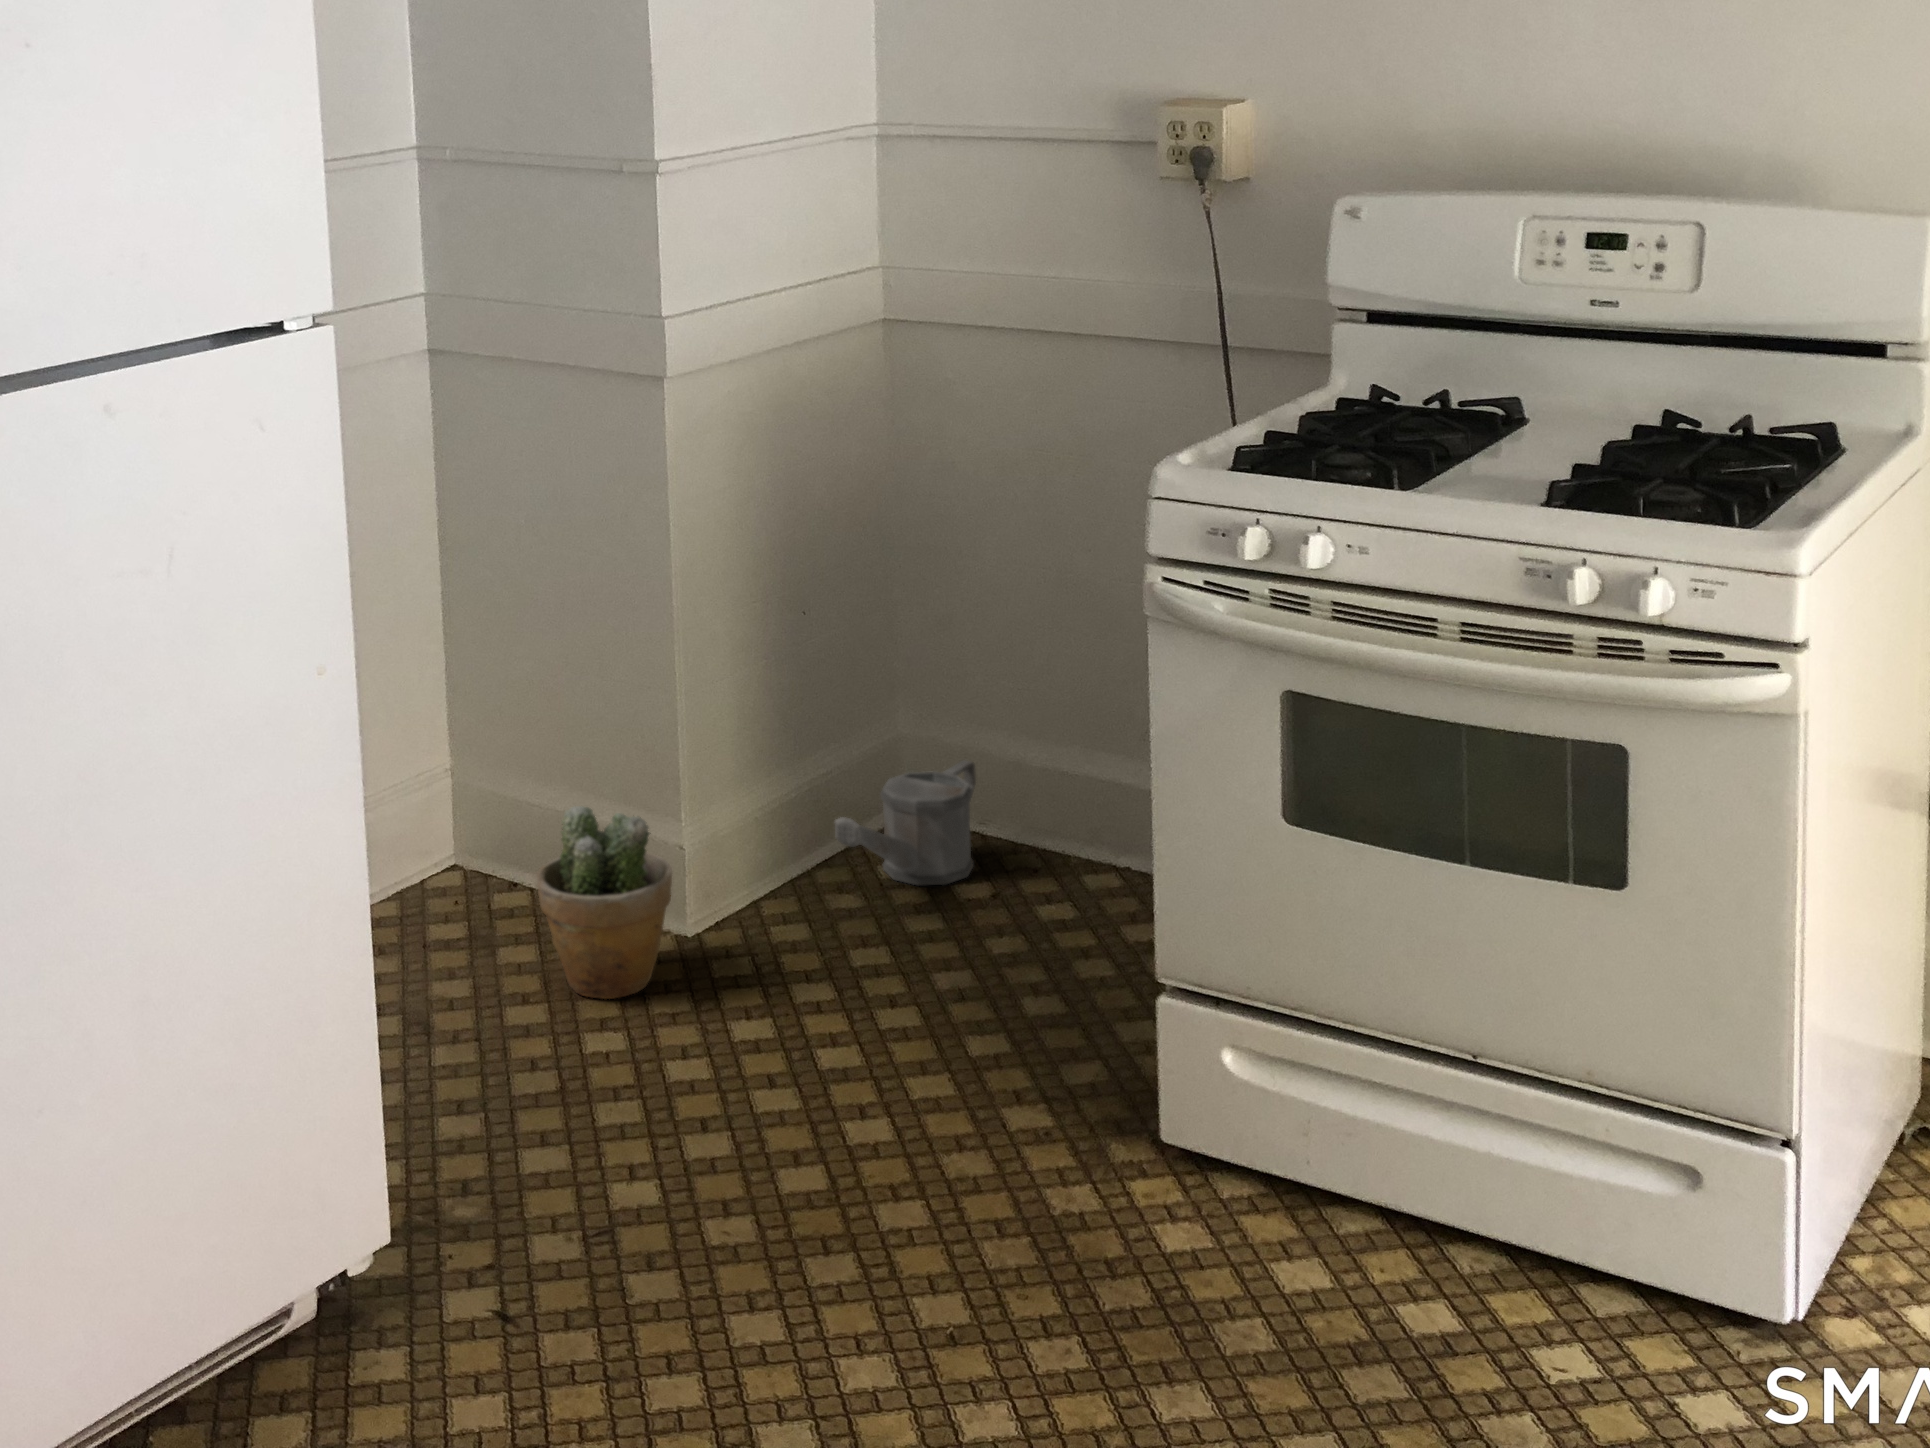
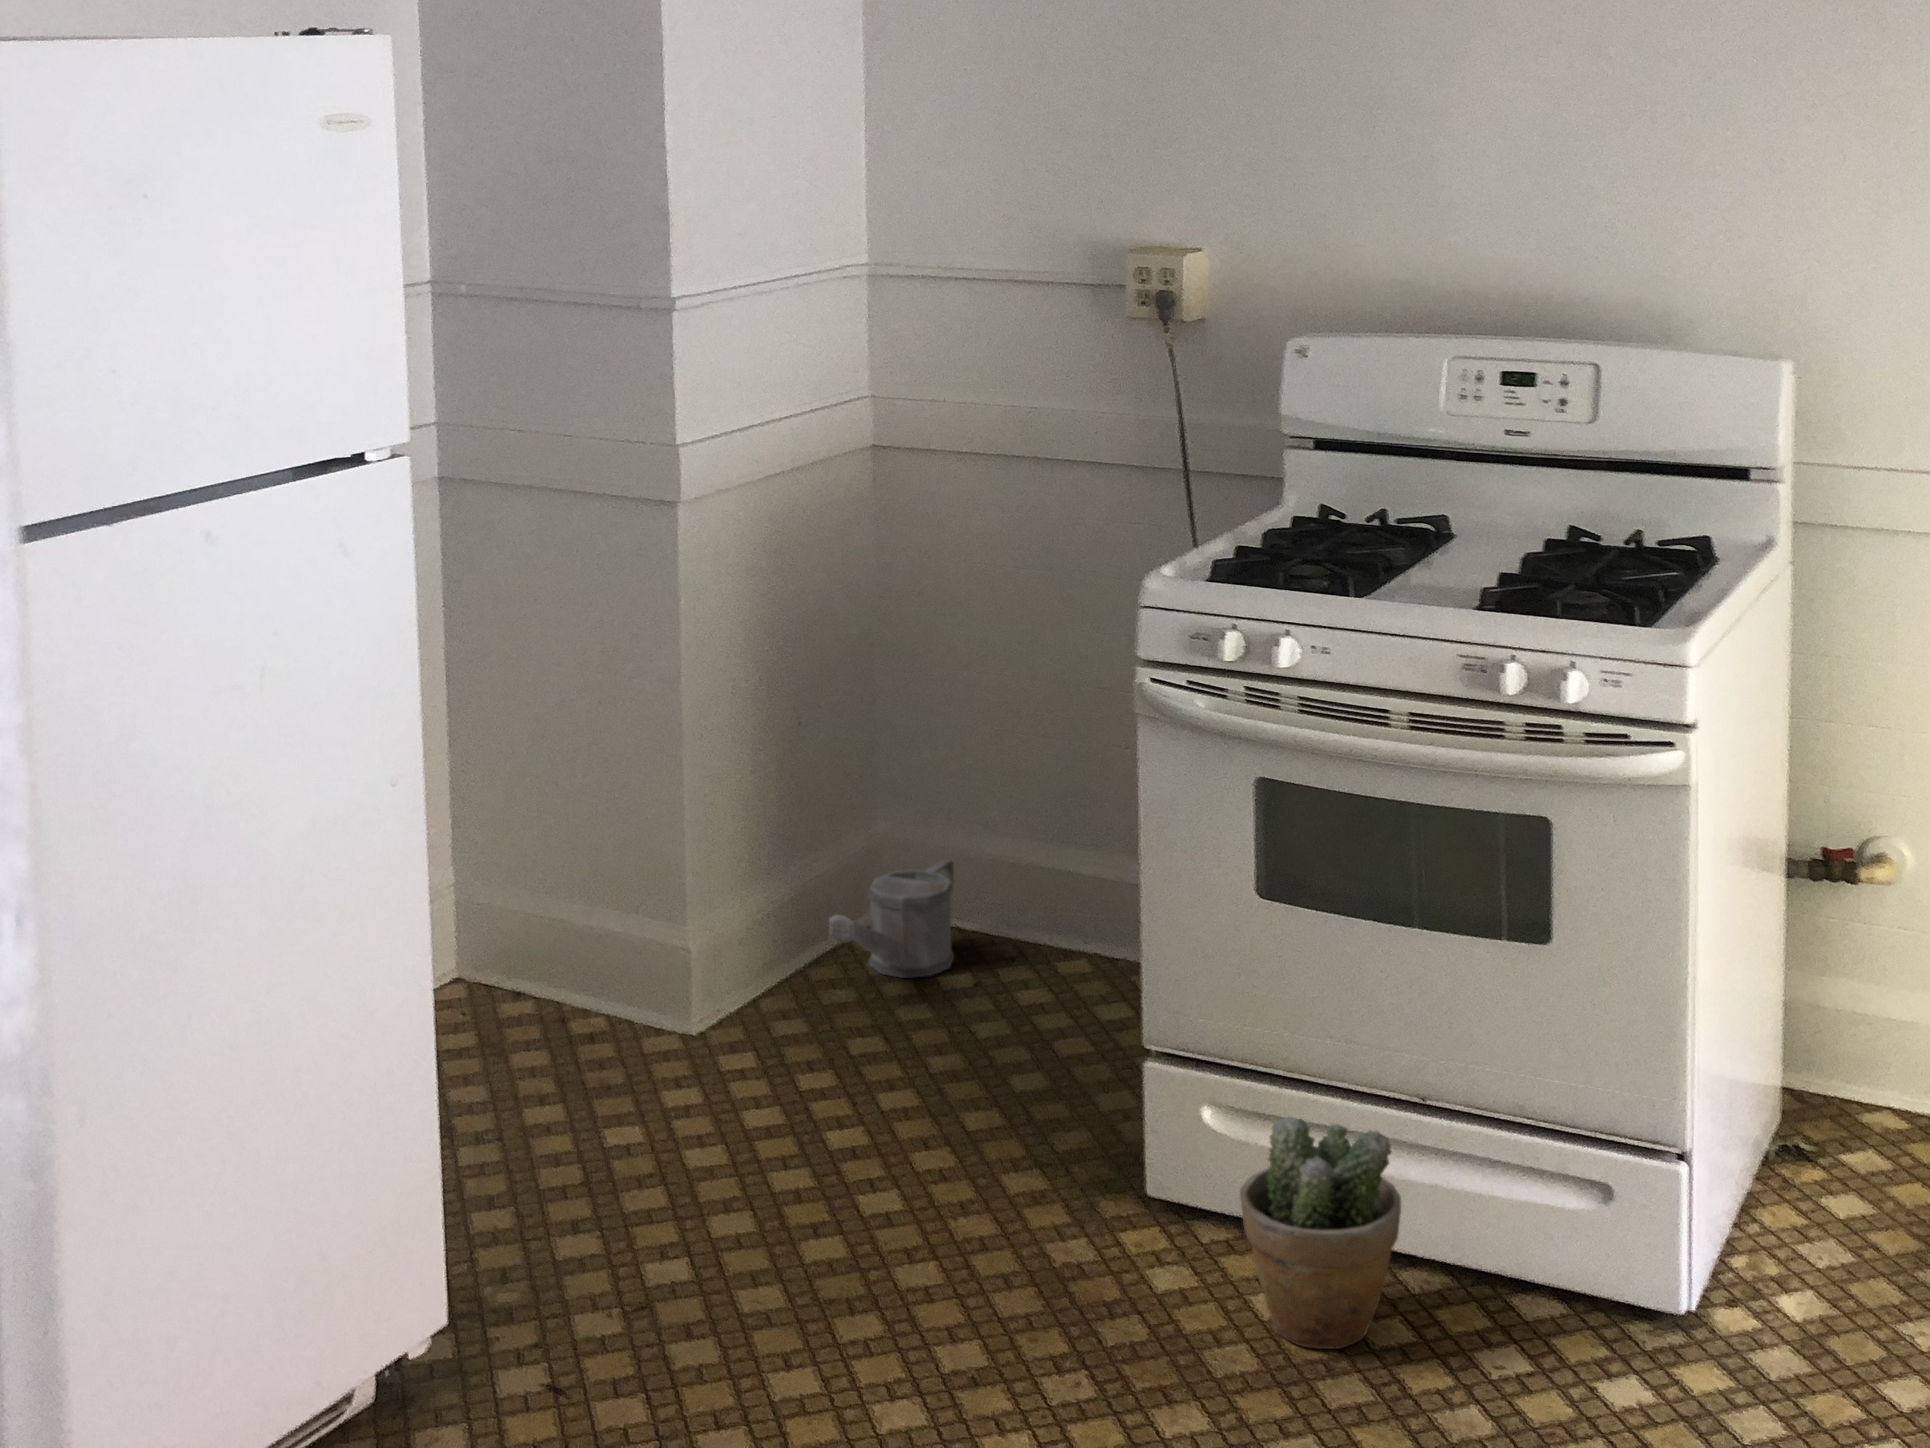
potted plant: present [537,806,672,999] -> present [1240,1117,1401,1349]

